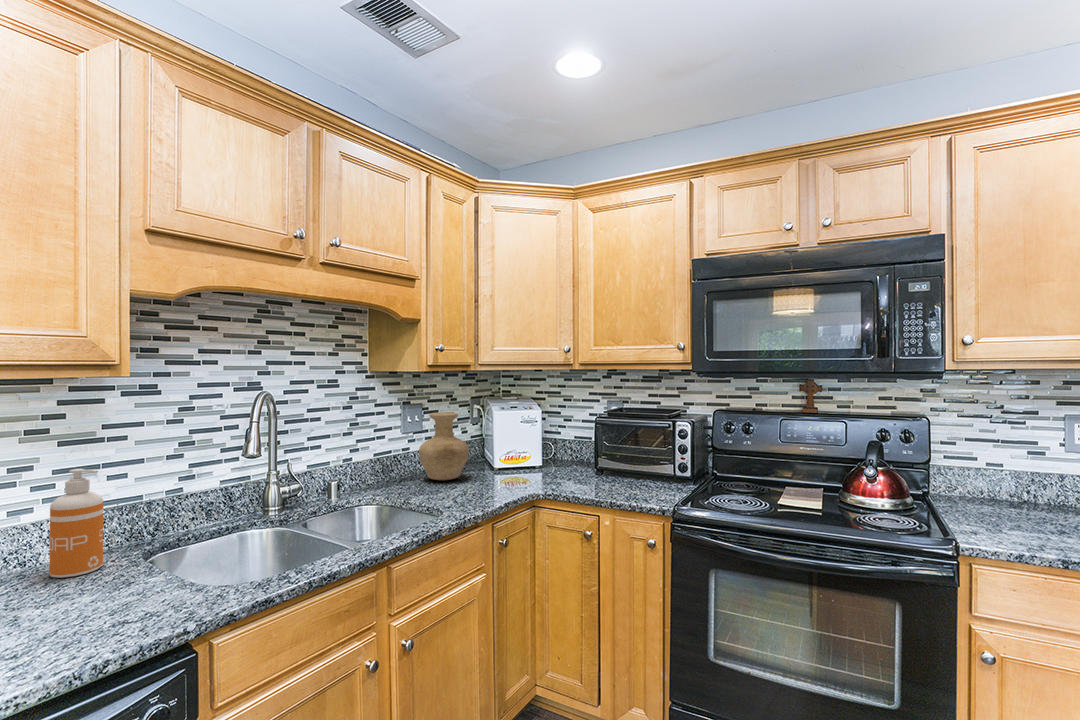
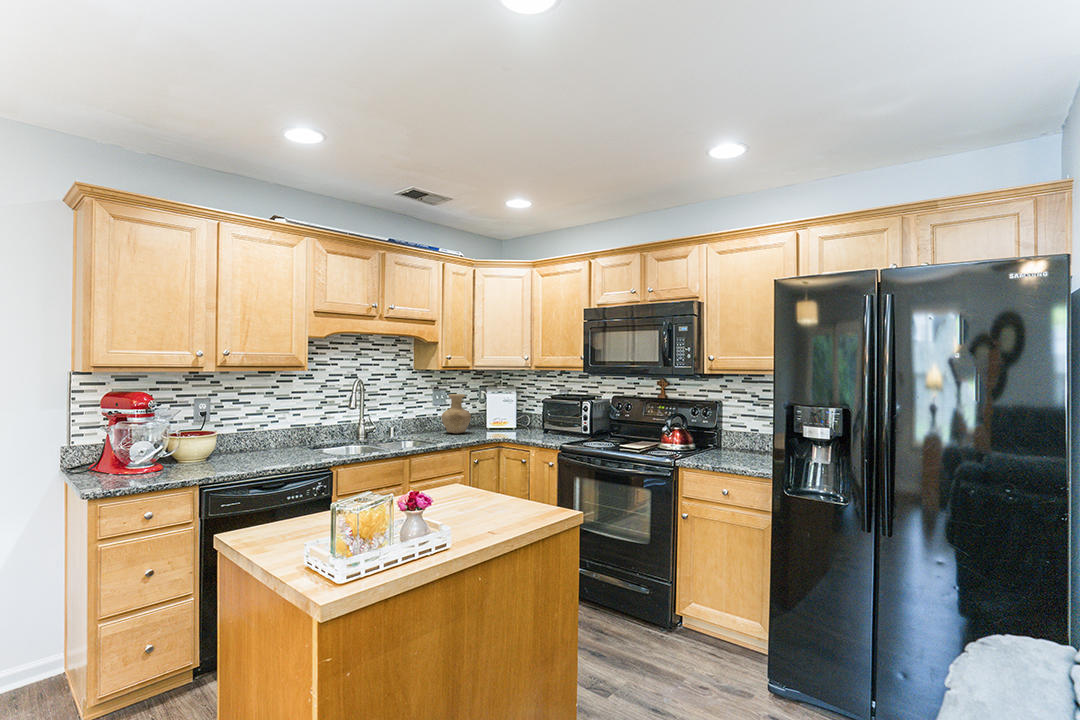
soap dispenser: present [49,469,103,578] -> none [276,409,295,452]

